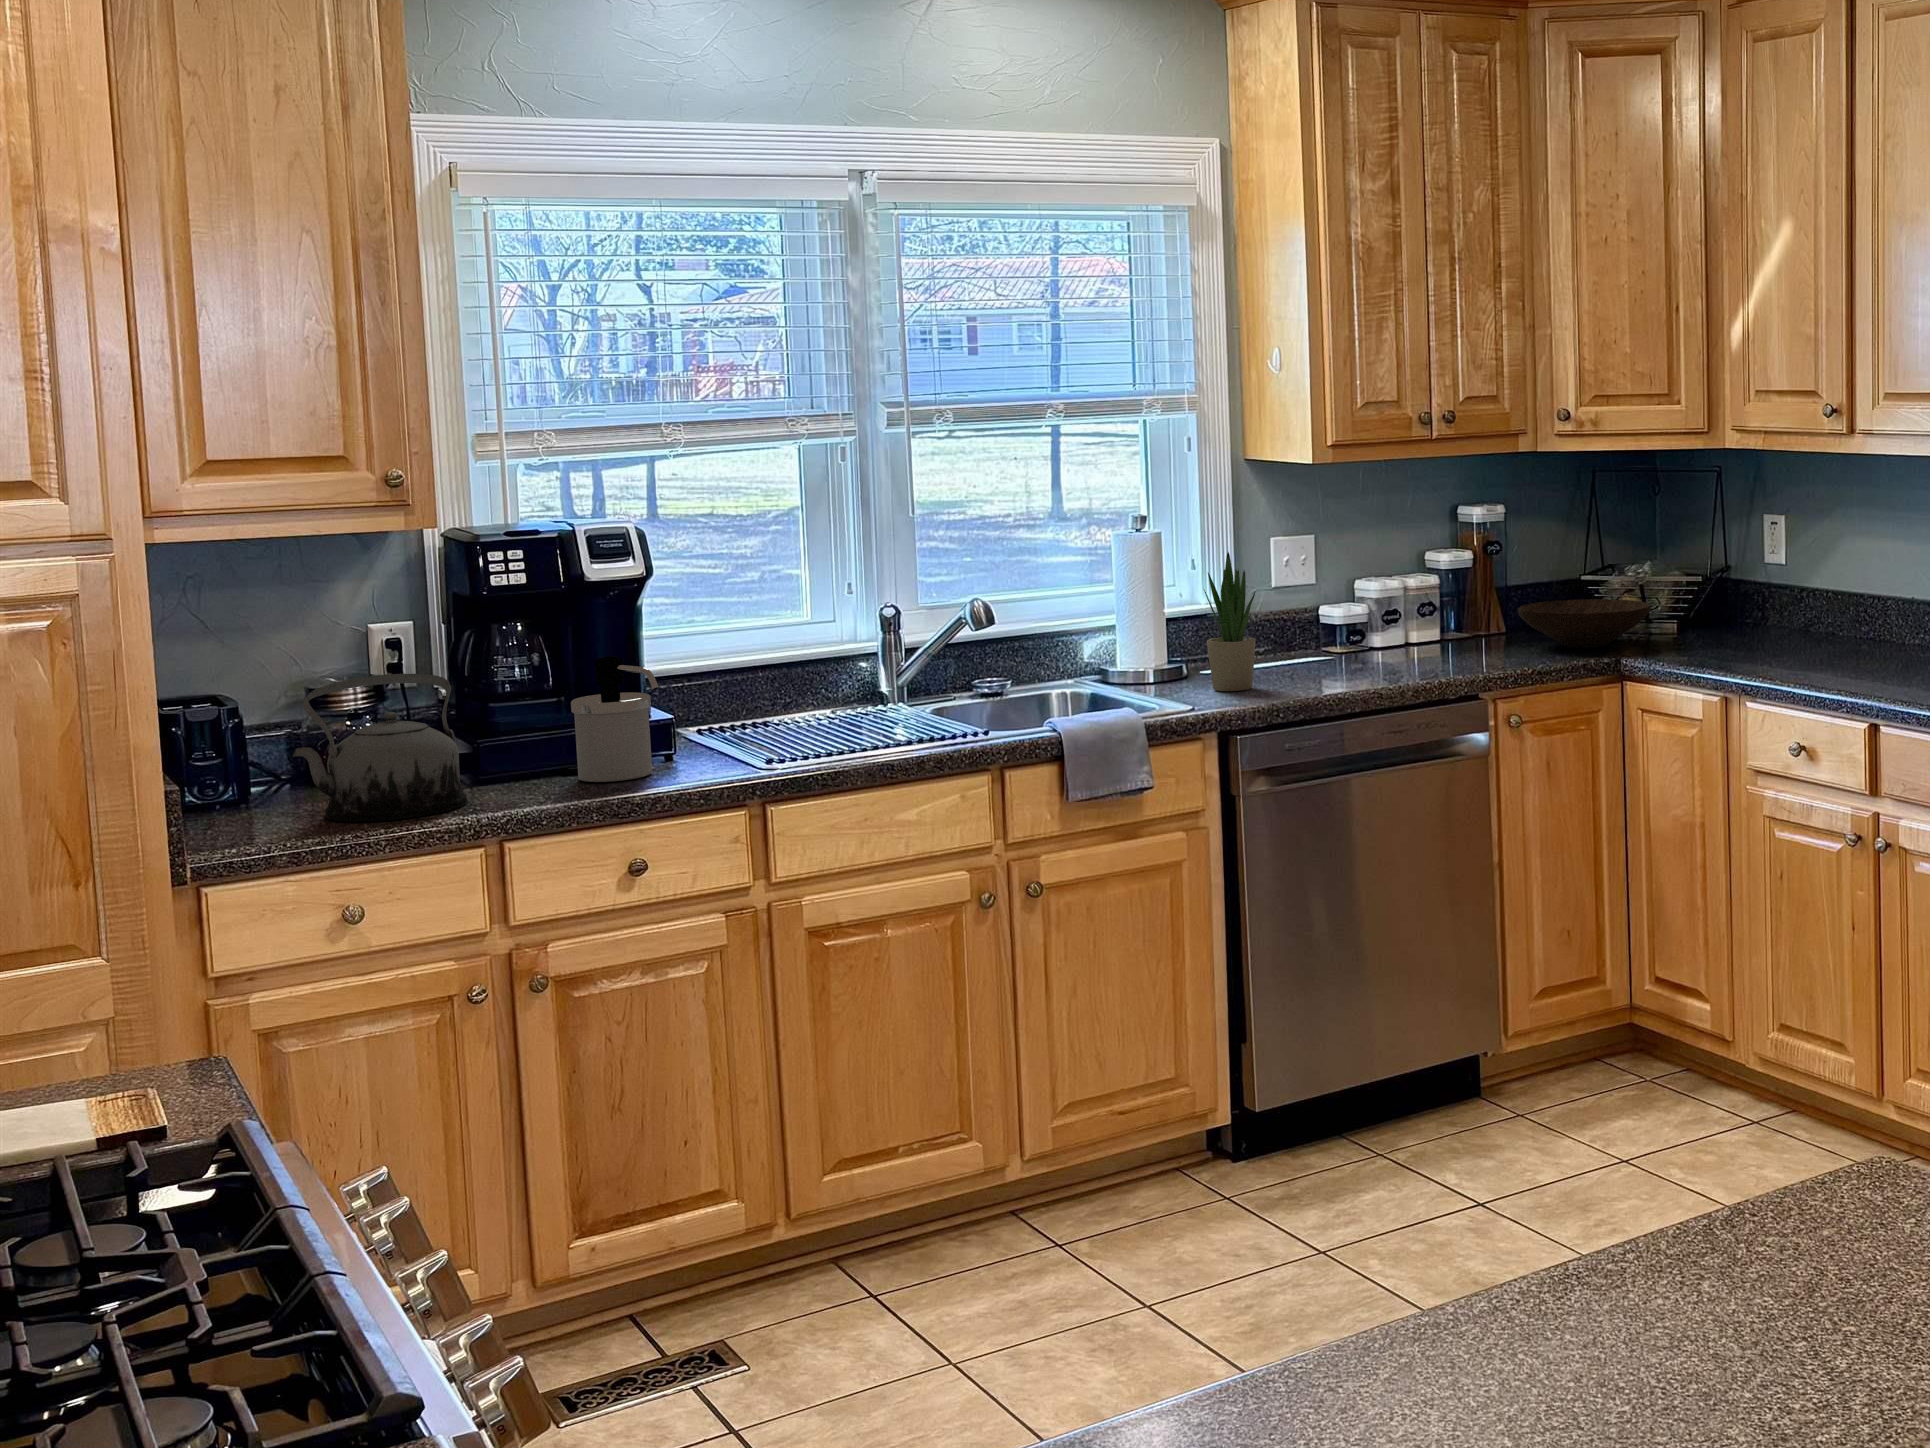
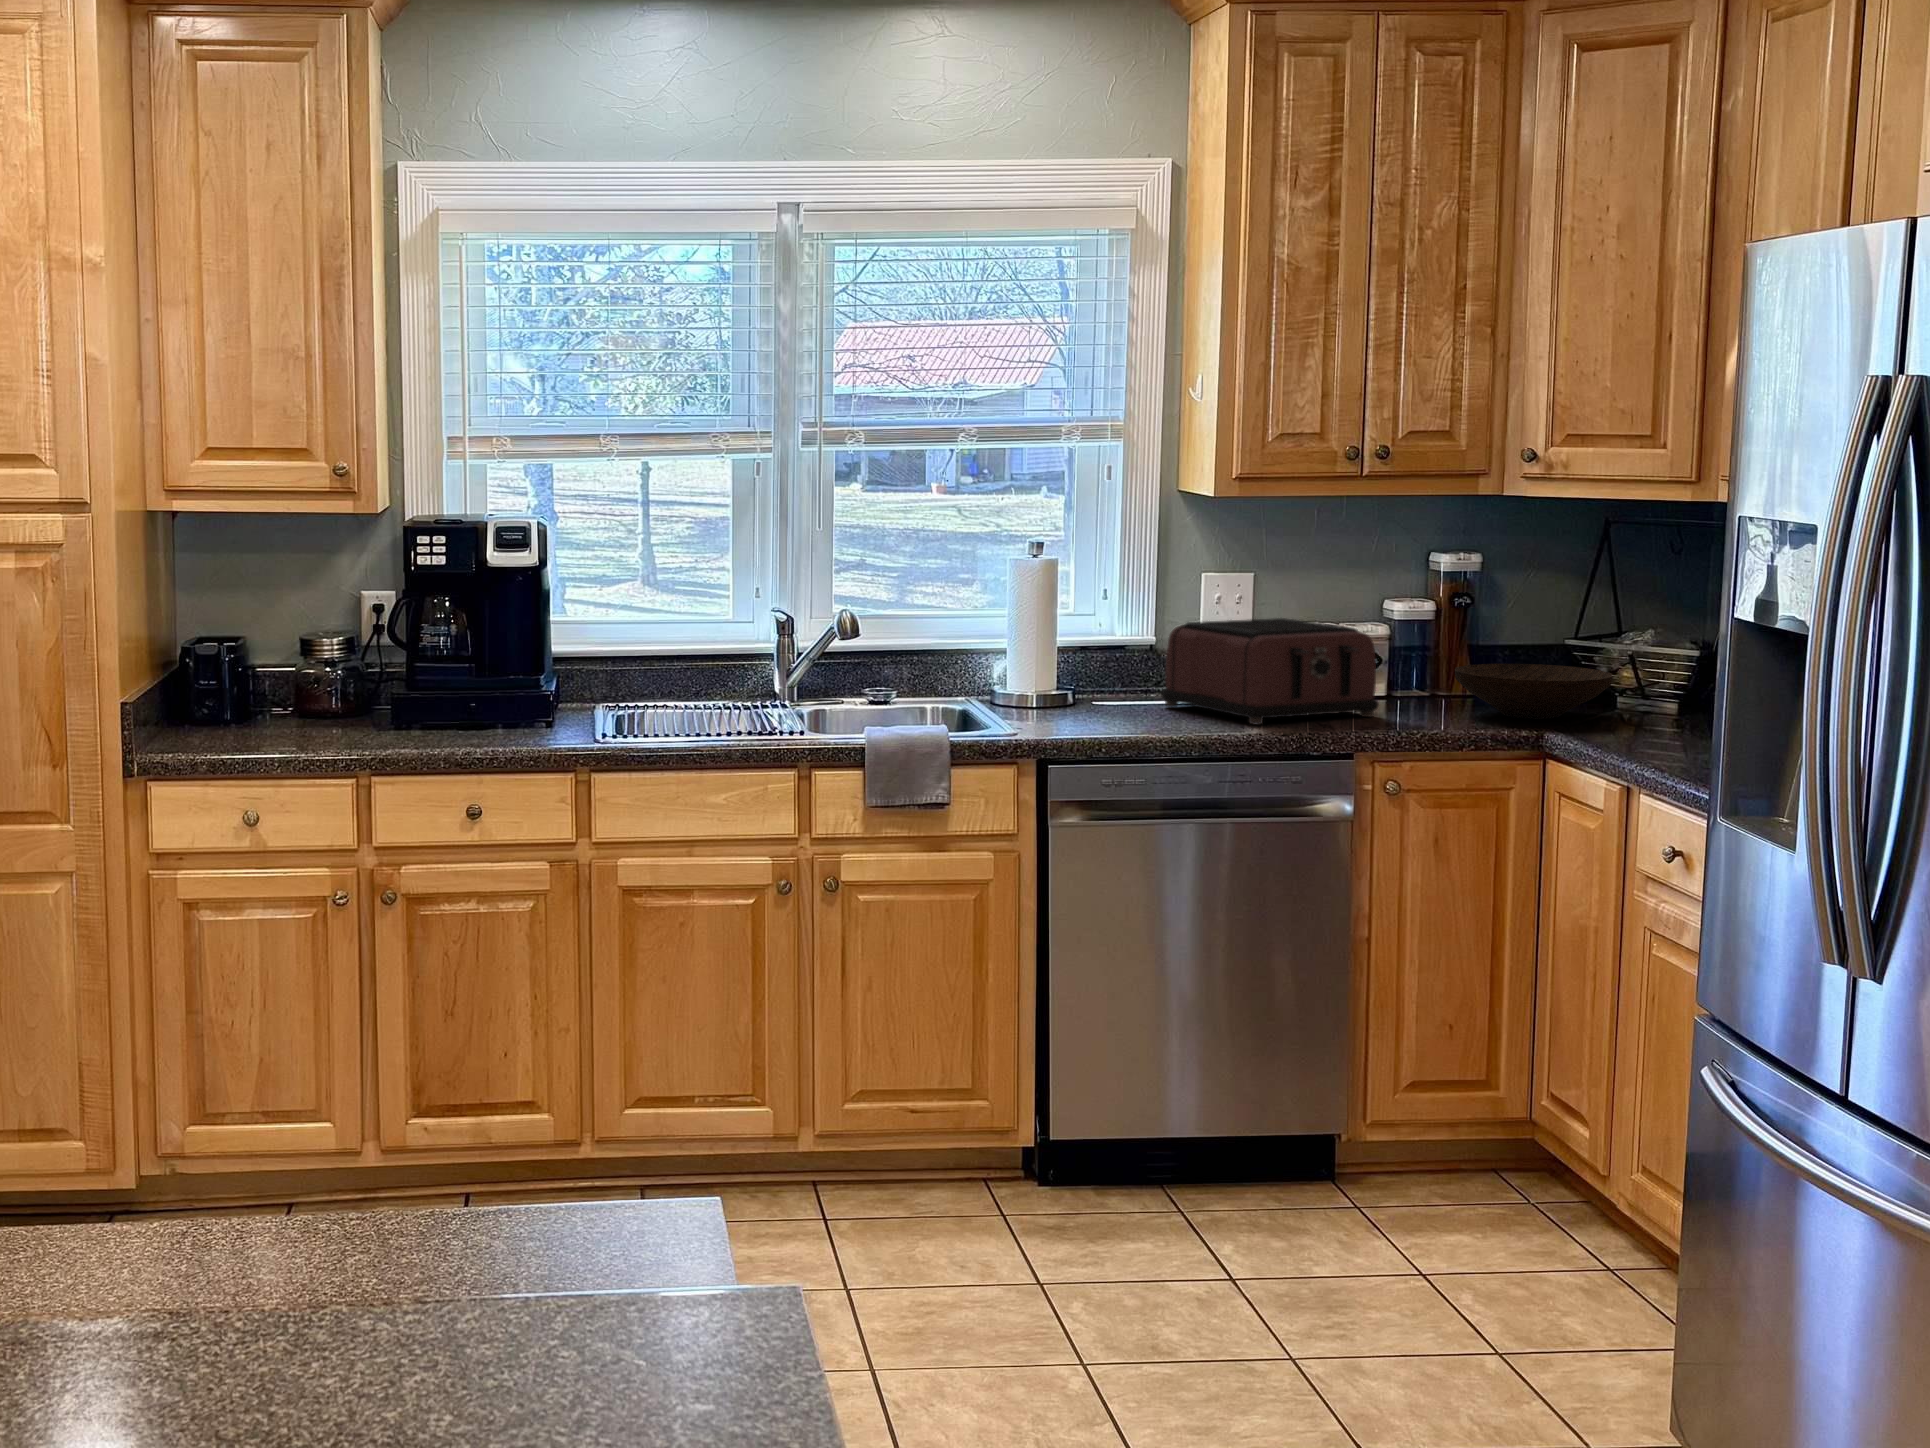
potted plant: present [1204,552,1256,691] -> none [1069,581,1121,722]
toaster: none [1266,576,1469,677] -> present [1161,618,1379,724]
soap dispenser: present [571,656,659,782] -> none [458,632,521,739]
teapot: present [292,674,468,822] -> none [239,631,369,748]

